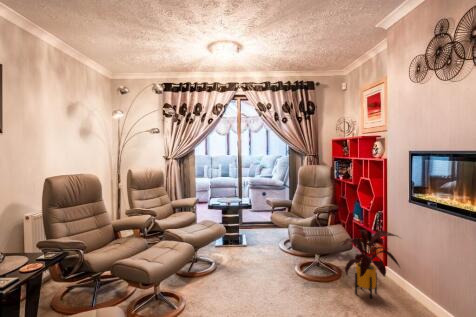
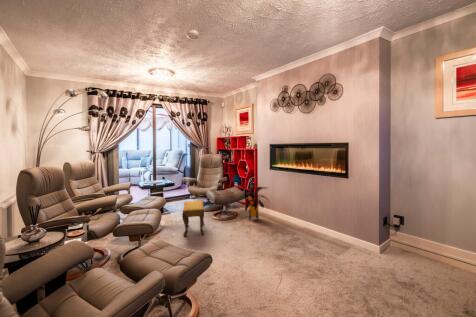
footstool: none [223,237,271,301] -> present [182,200,204,236]

